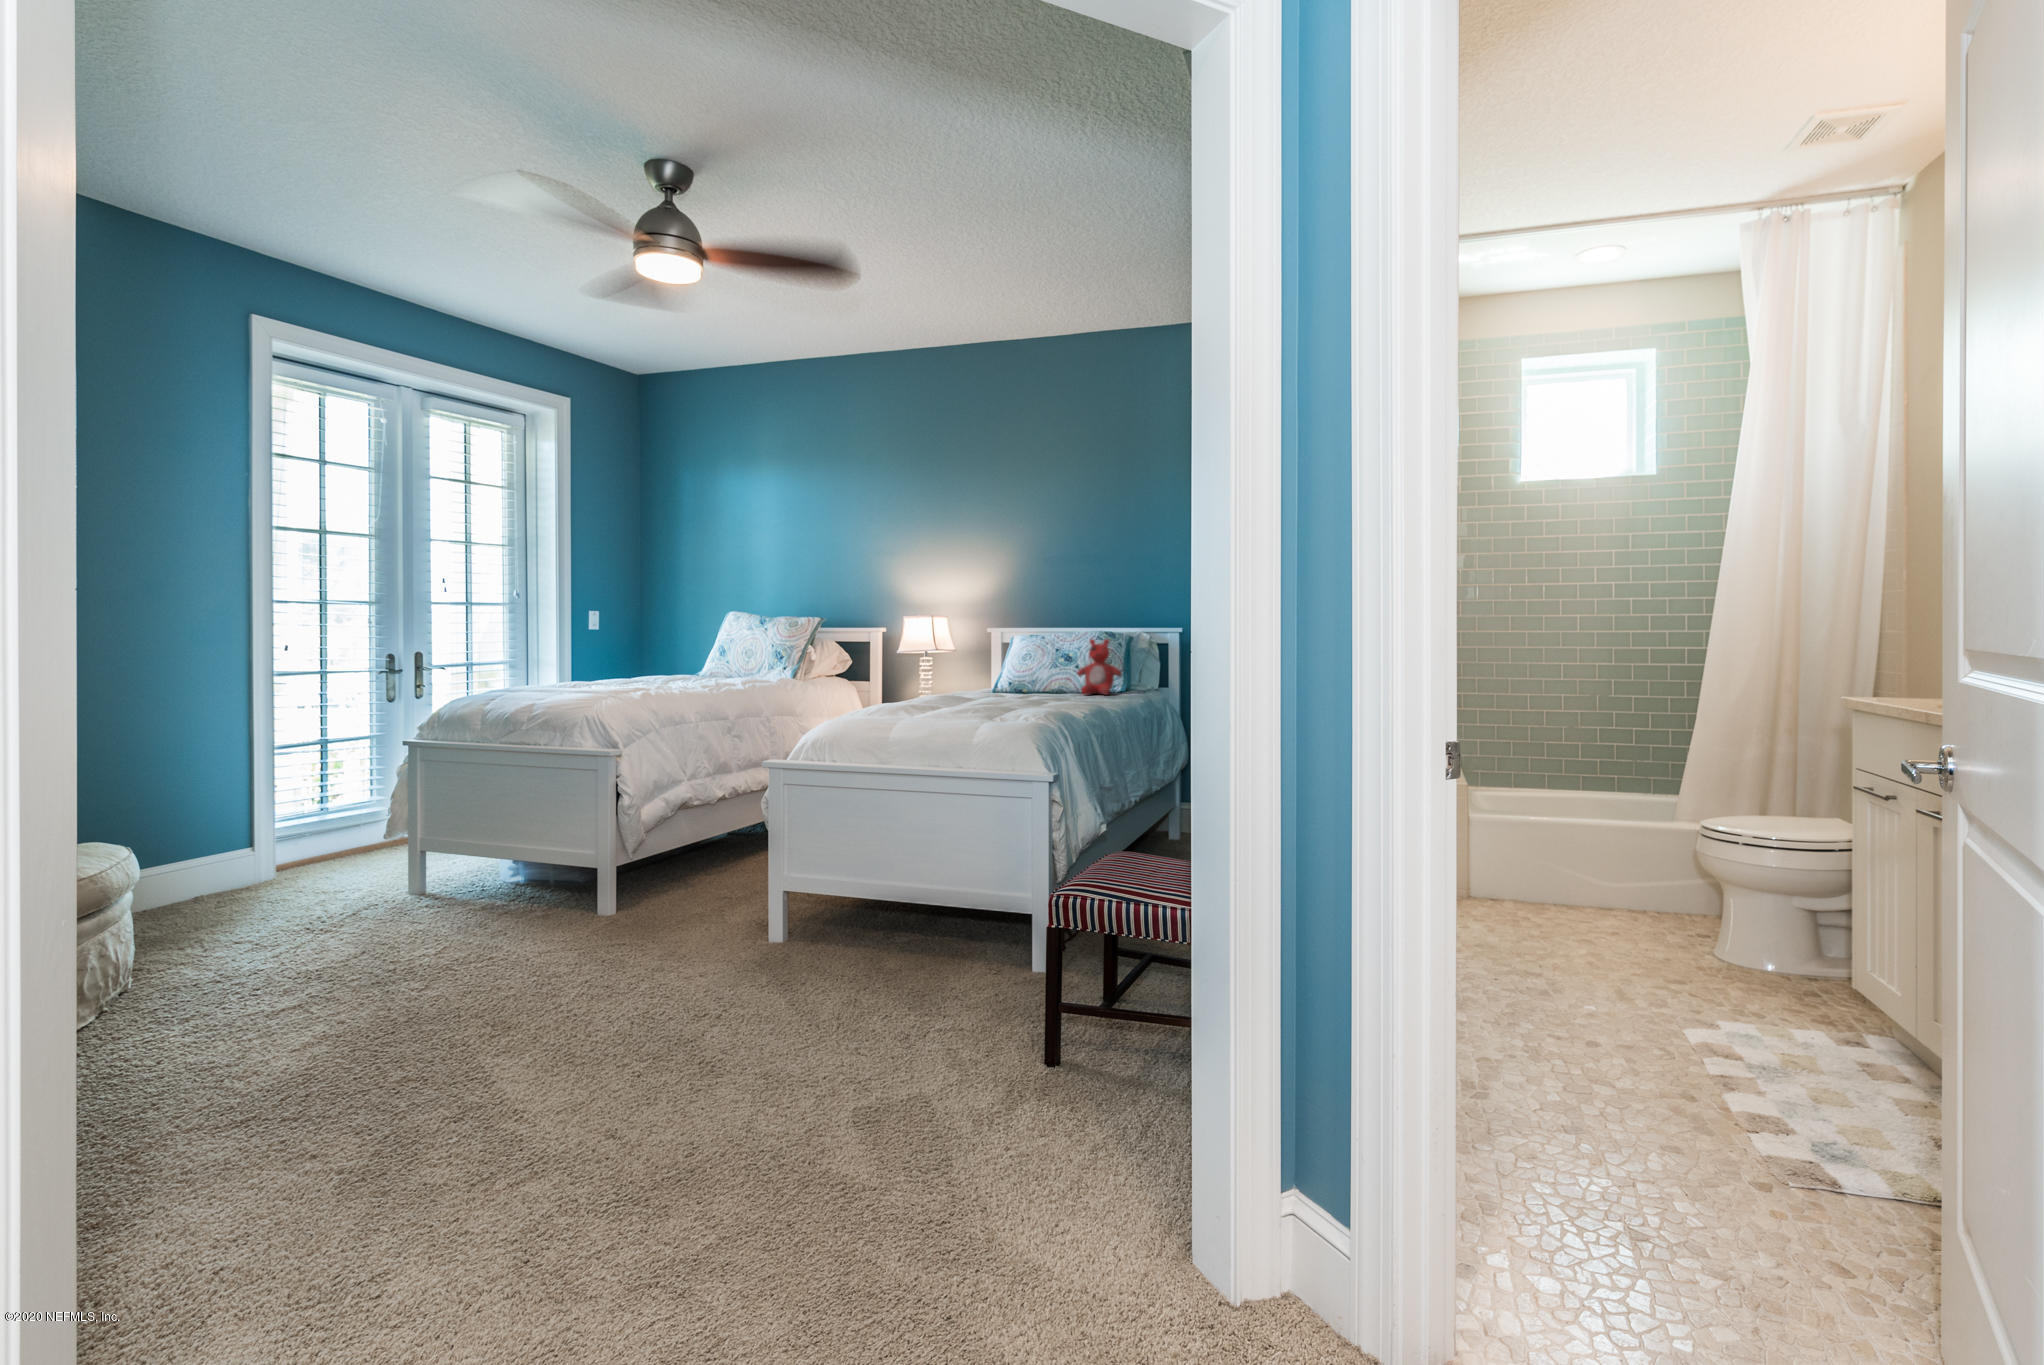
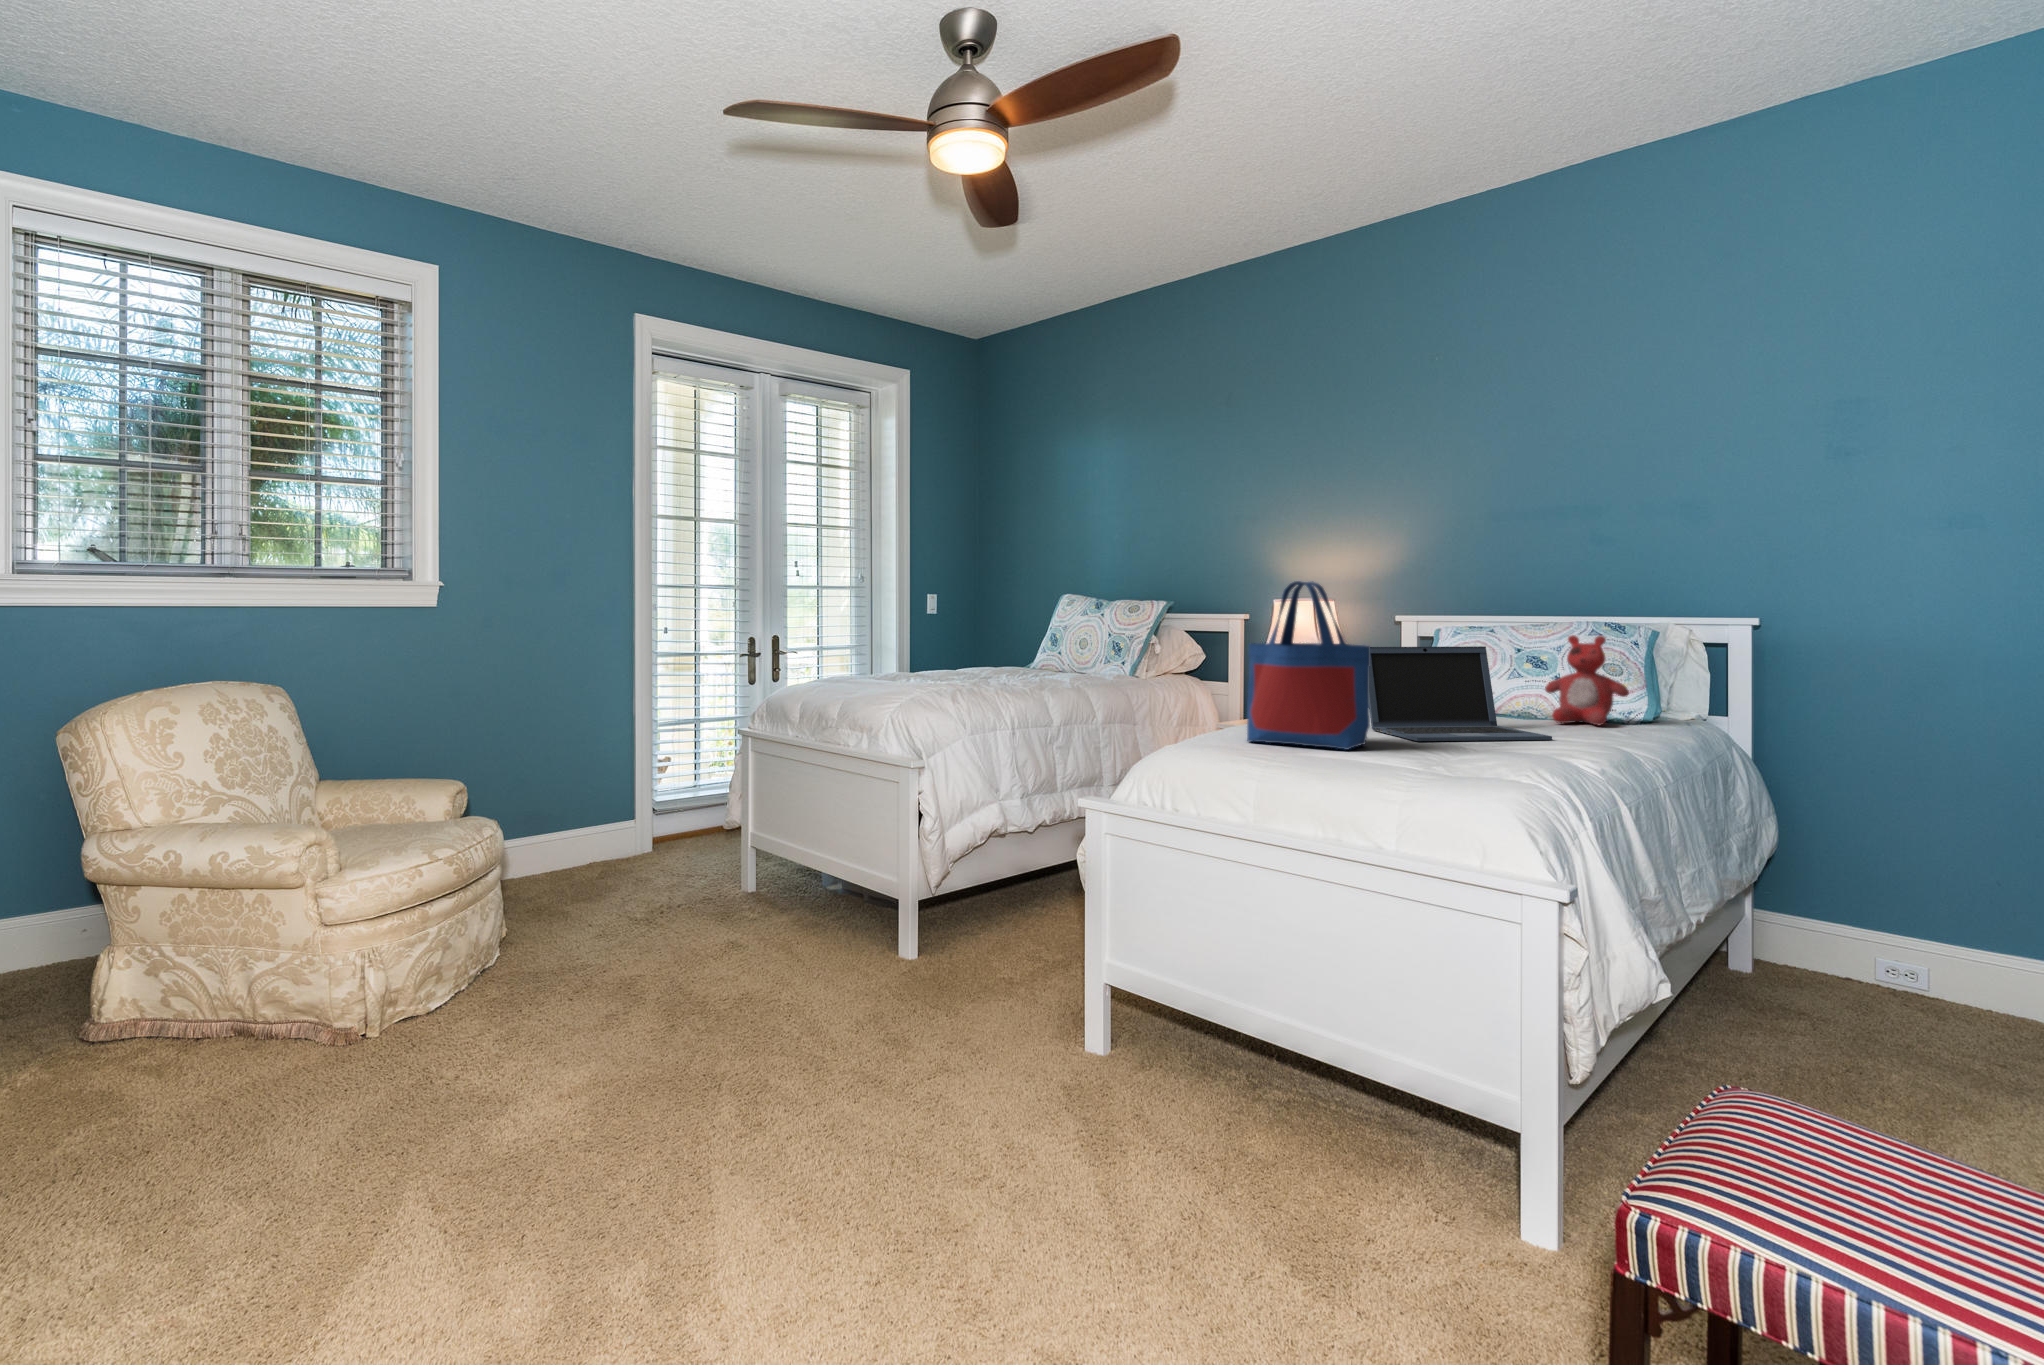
tote bag: none [895,602,975,715] -> present [1247,581,1370,750]
laptop: none [968,646,1080,708] -> present [1369,646,1552,741]

